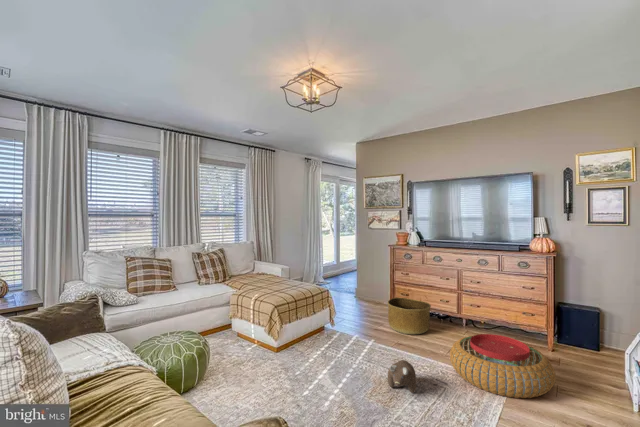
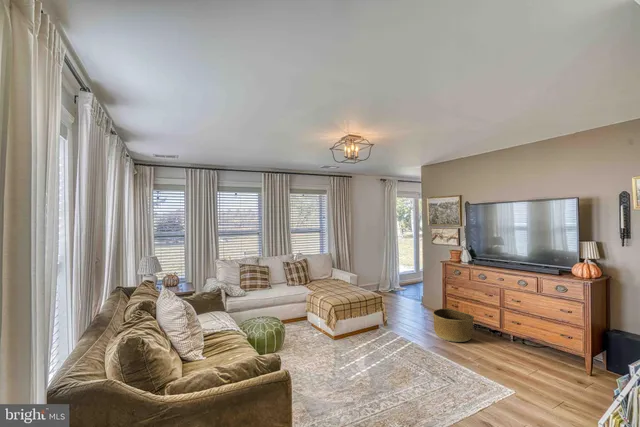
pouf: present [450,334,555,398] -> none [465,346,557,402]
plush toy: present [387,360,416,393] -> none [401,356,427,381]

